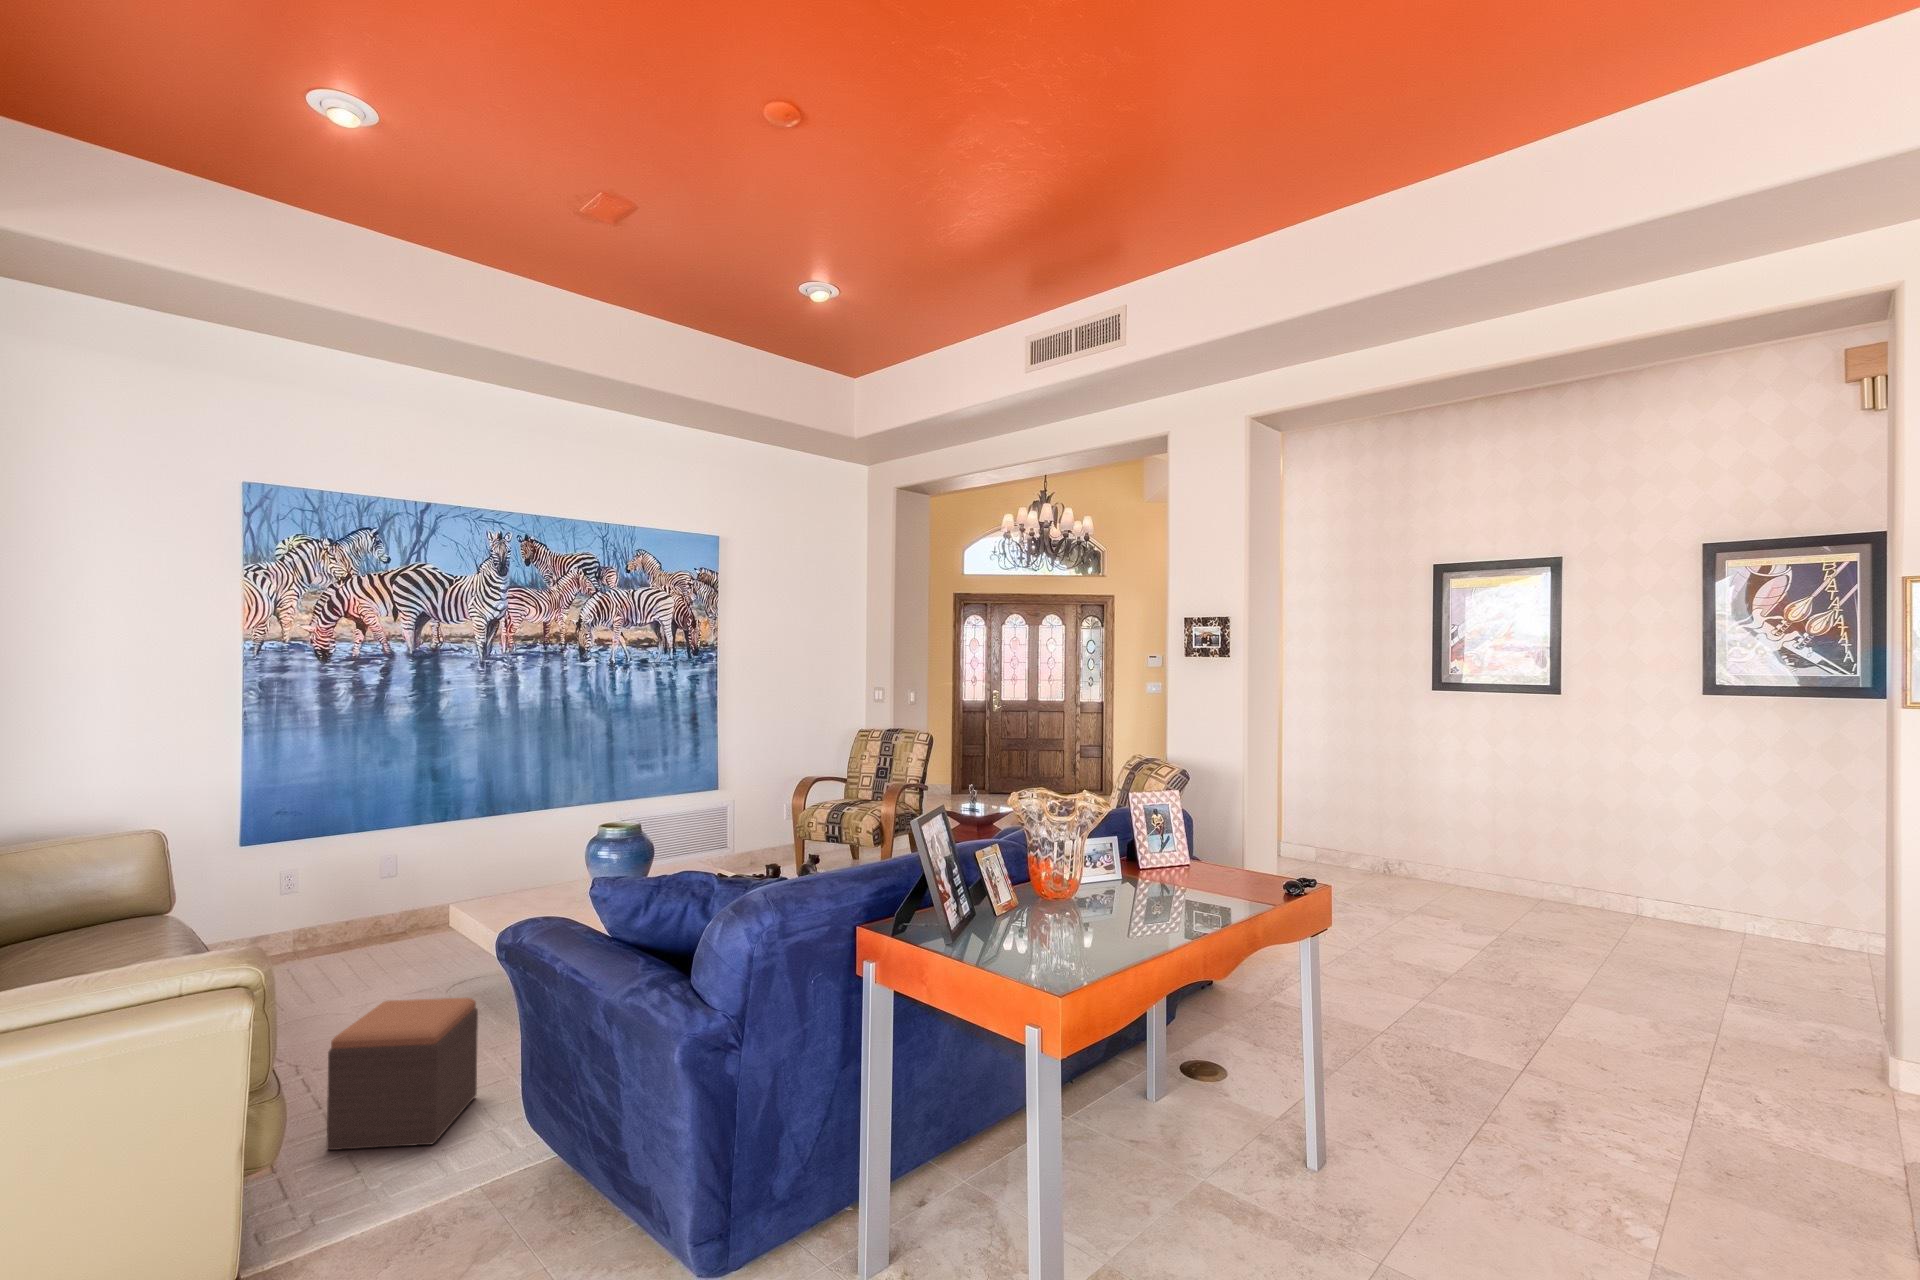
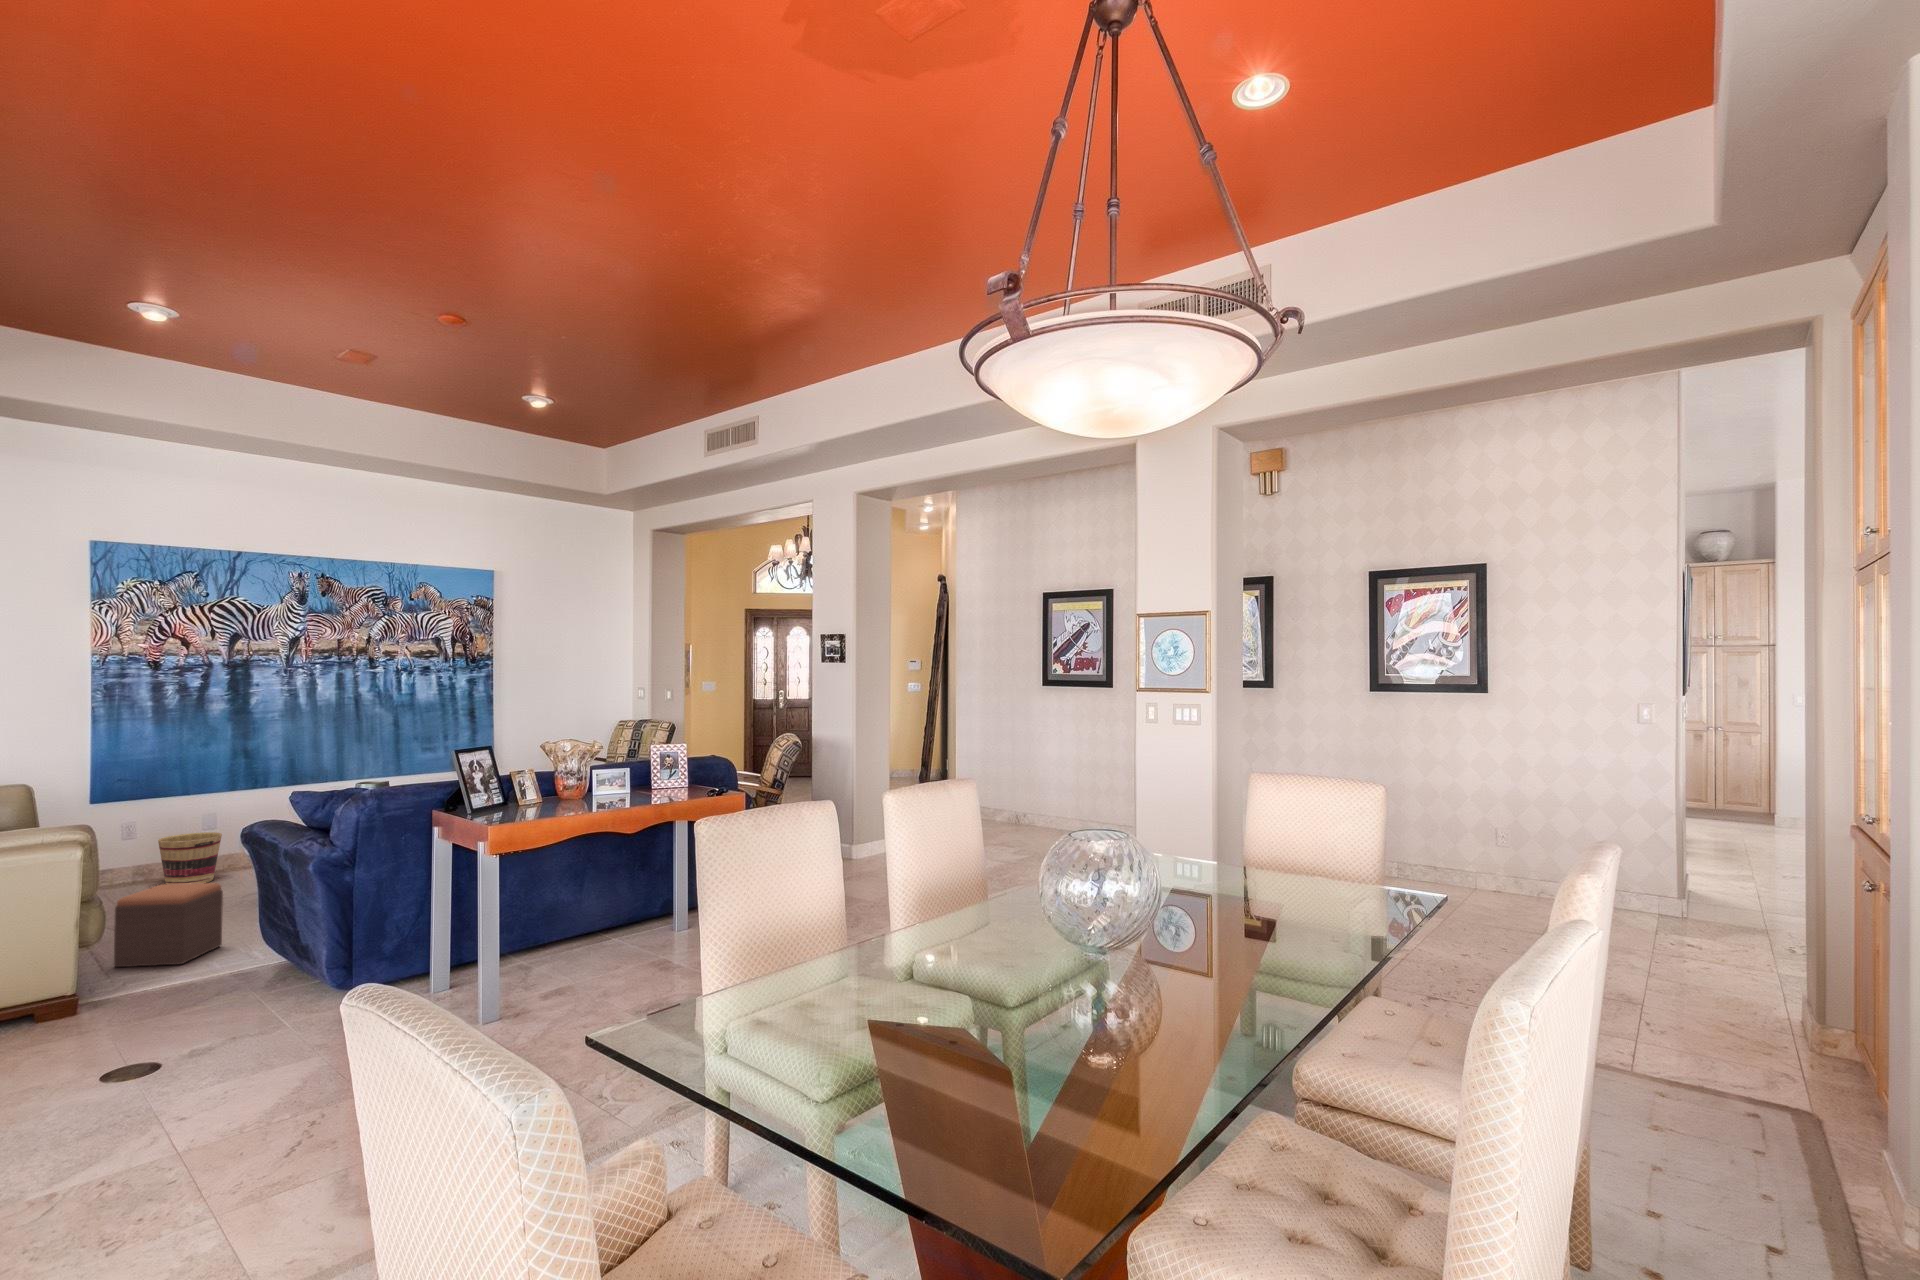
basket: none [331,883,411,962] -> present [158,832,222,884]

